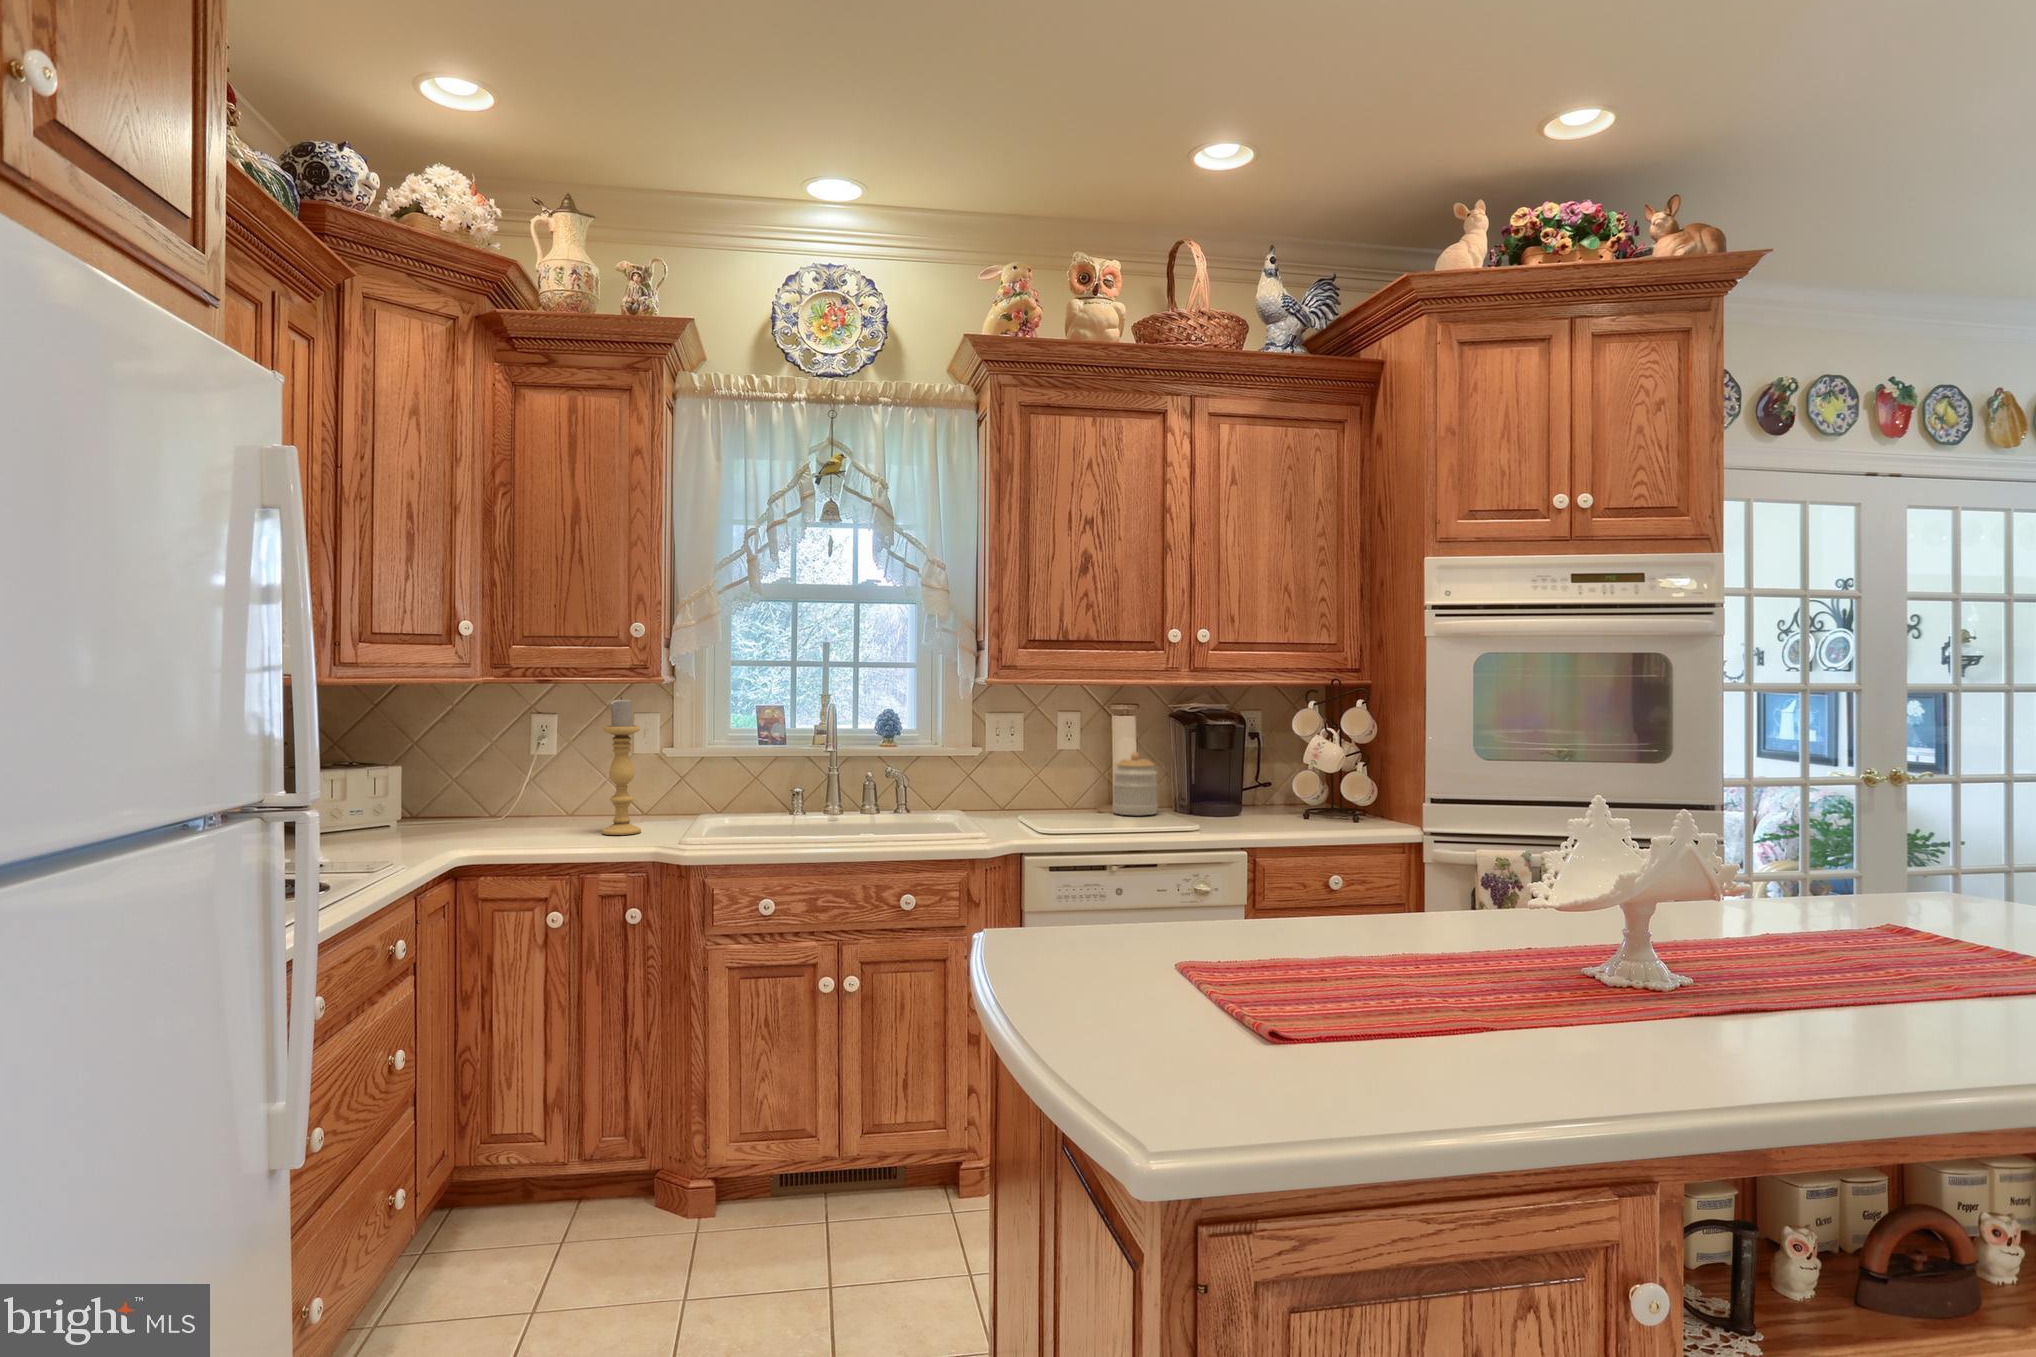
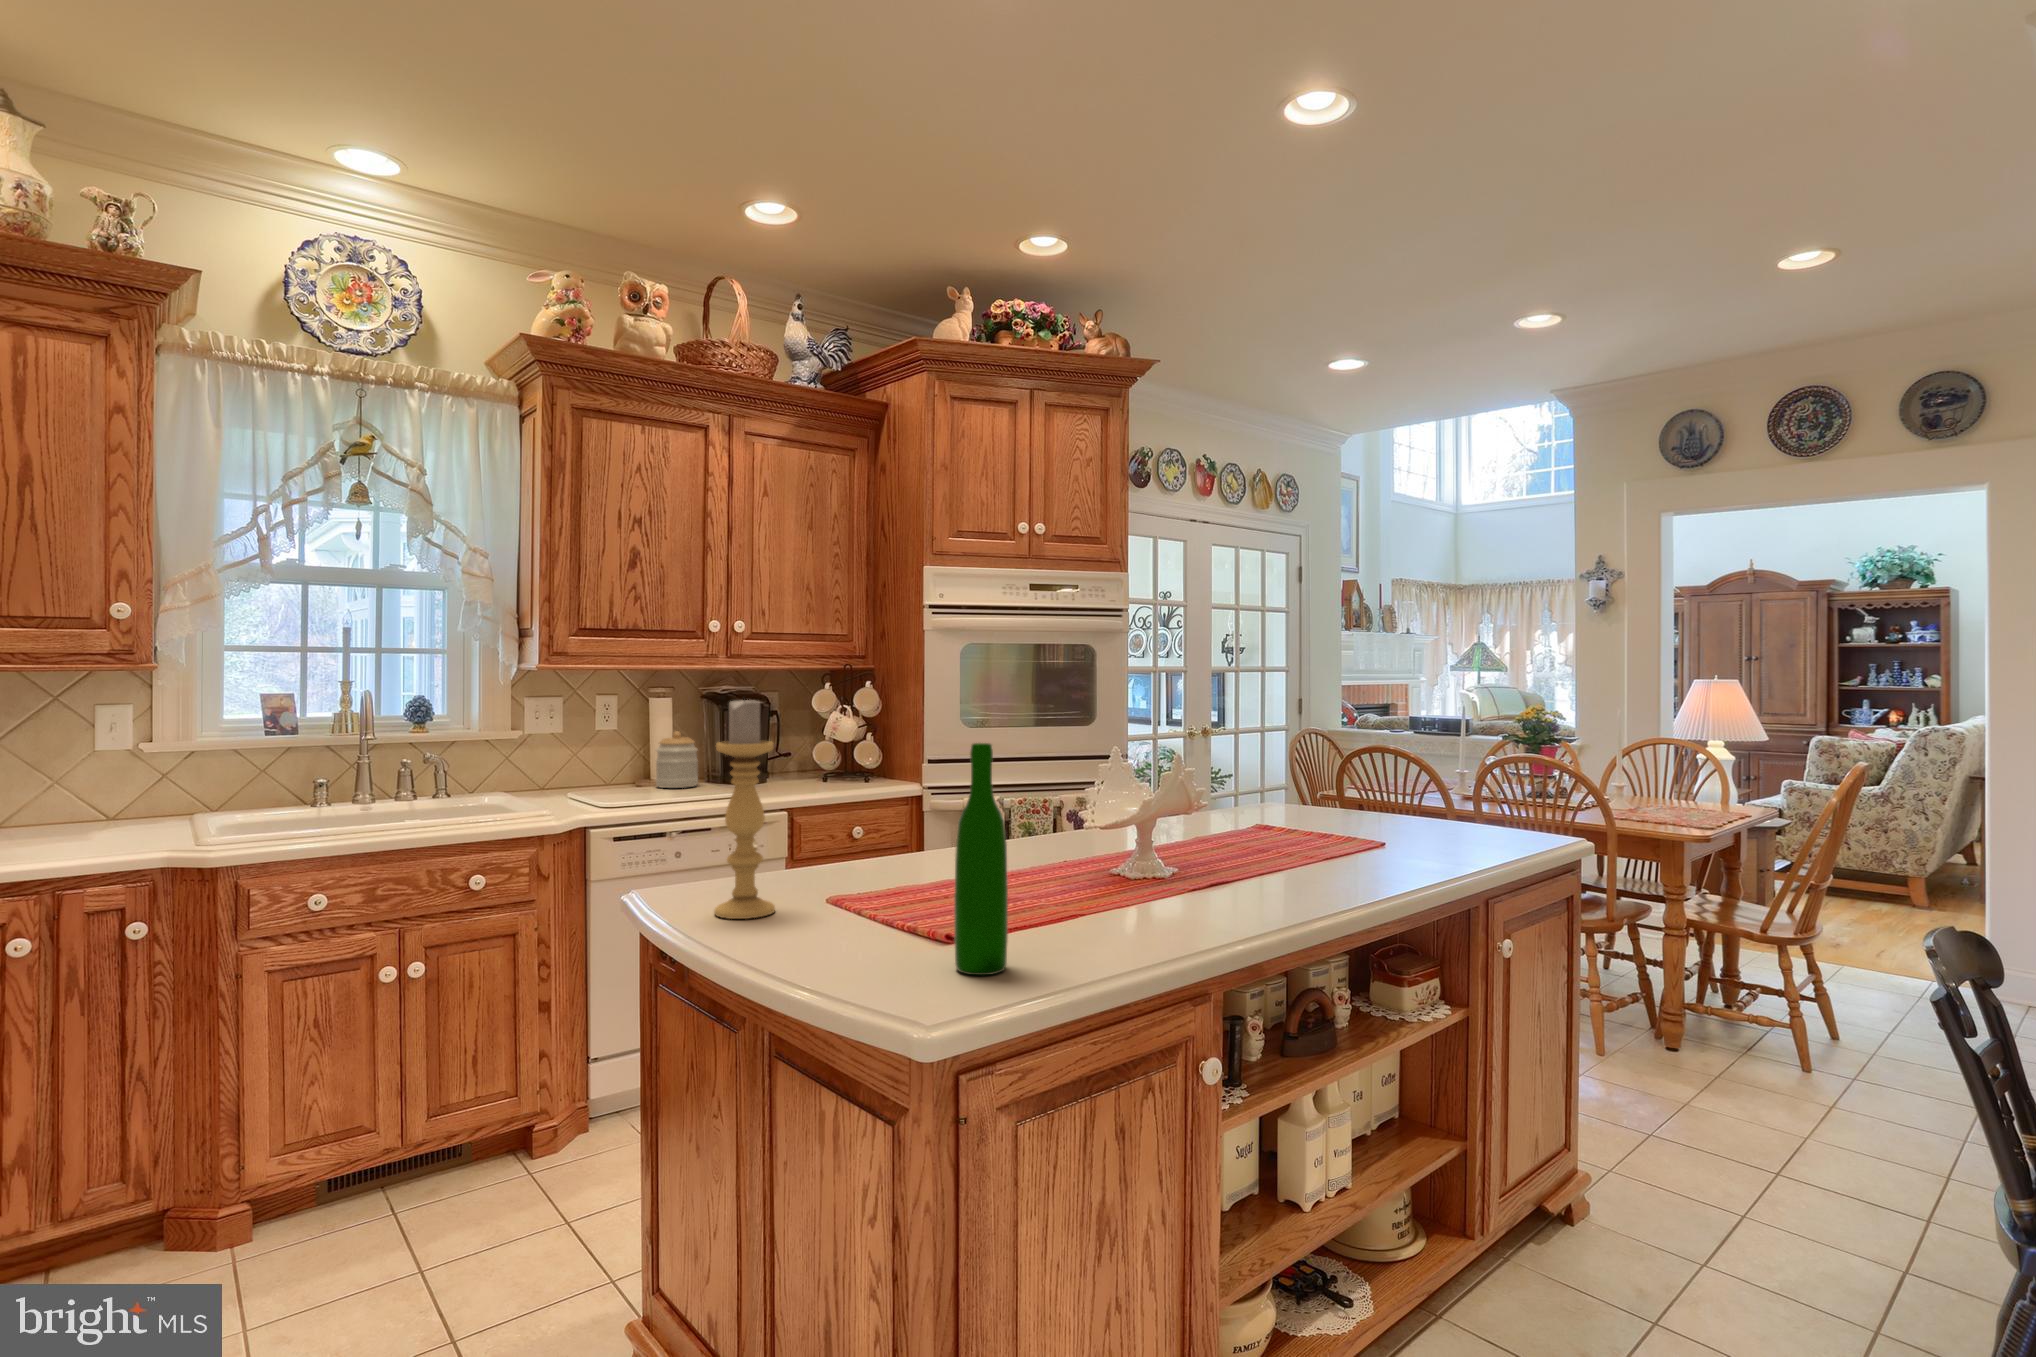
candle holder: present [602,697,641,835] -> present [714,699,775,919]
wine bottle: none [1244,785,1316,1096] -> present [954,743,1008,975]

